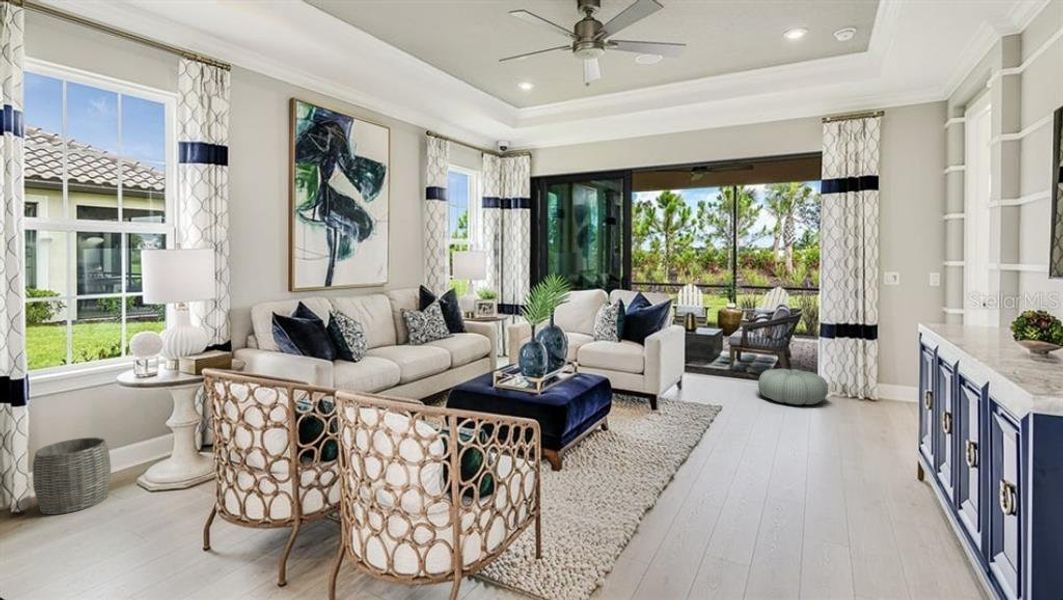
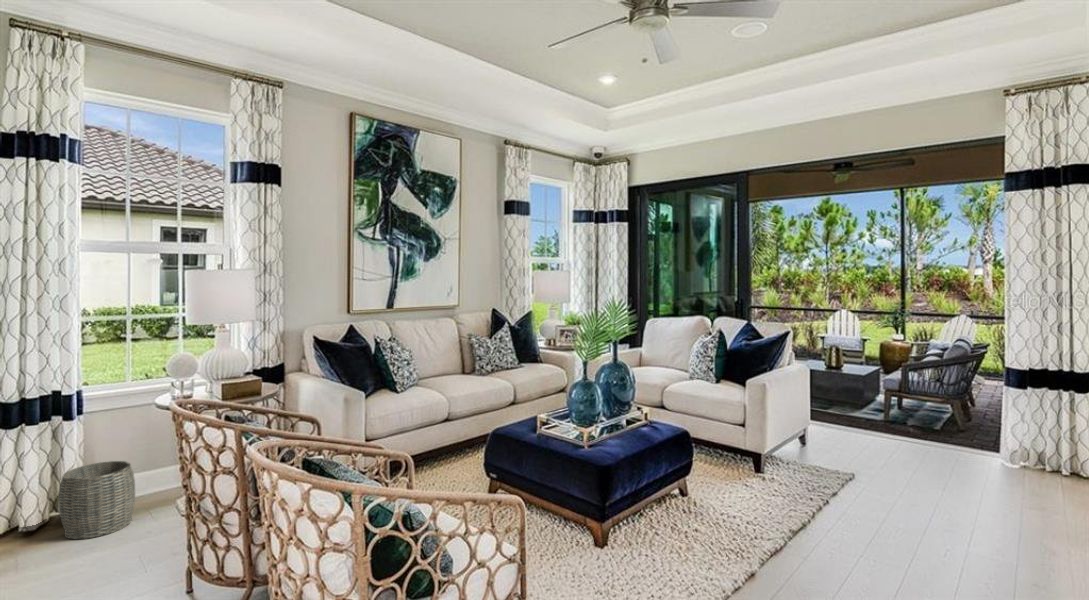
pouf: present [758,369,828,405] -> none [912,426,1020,480]

